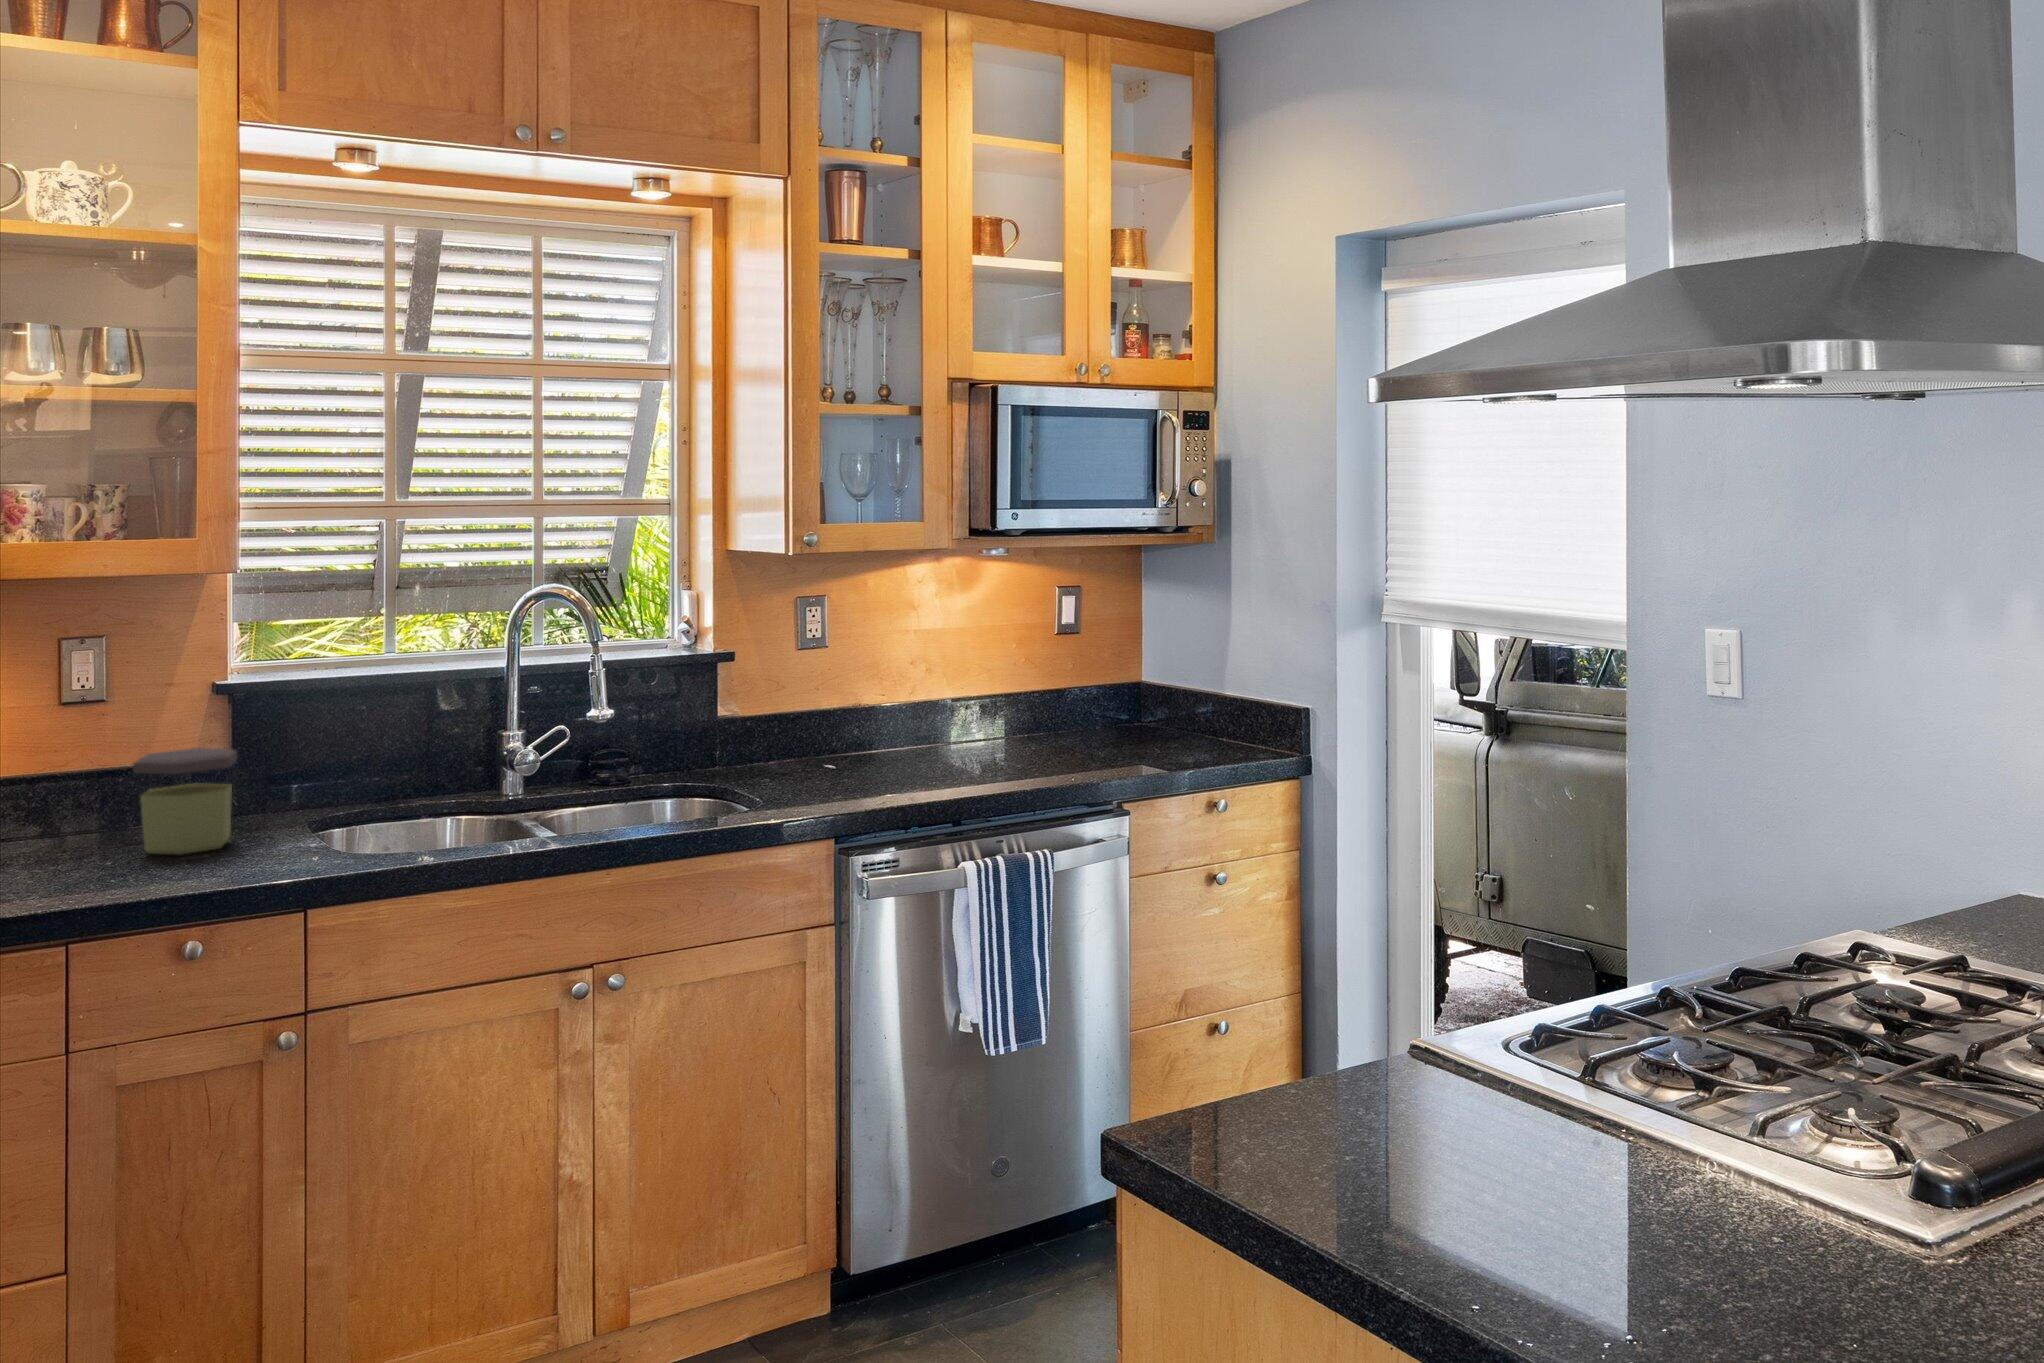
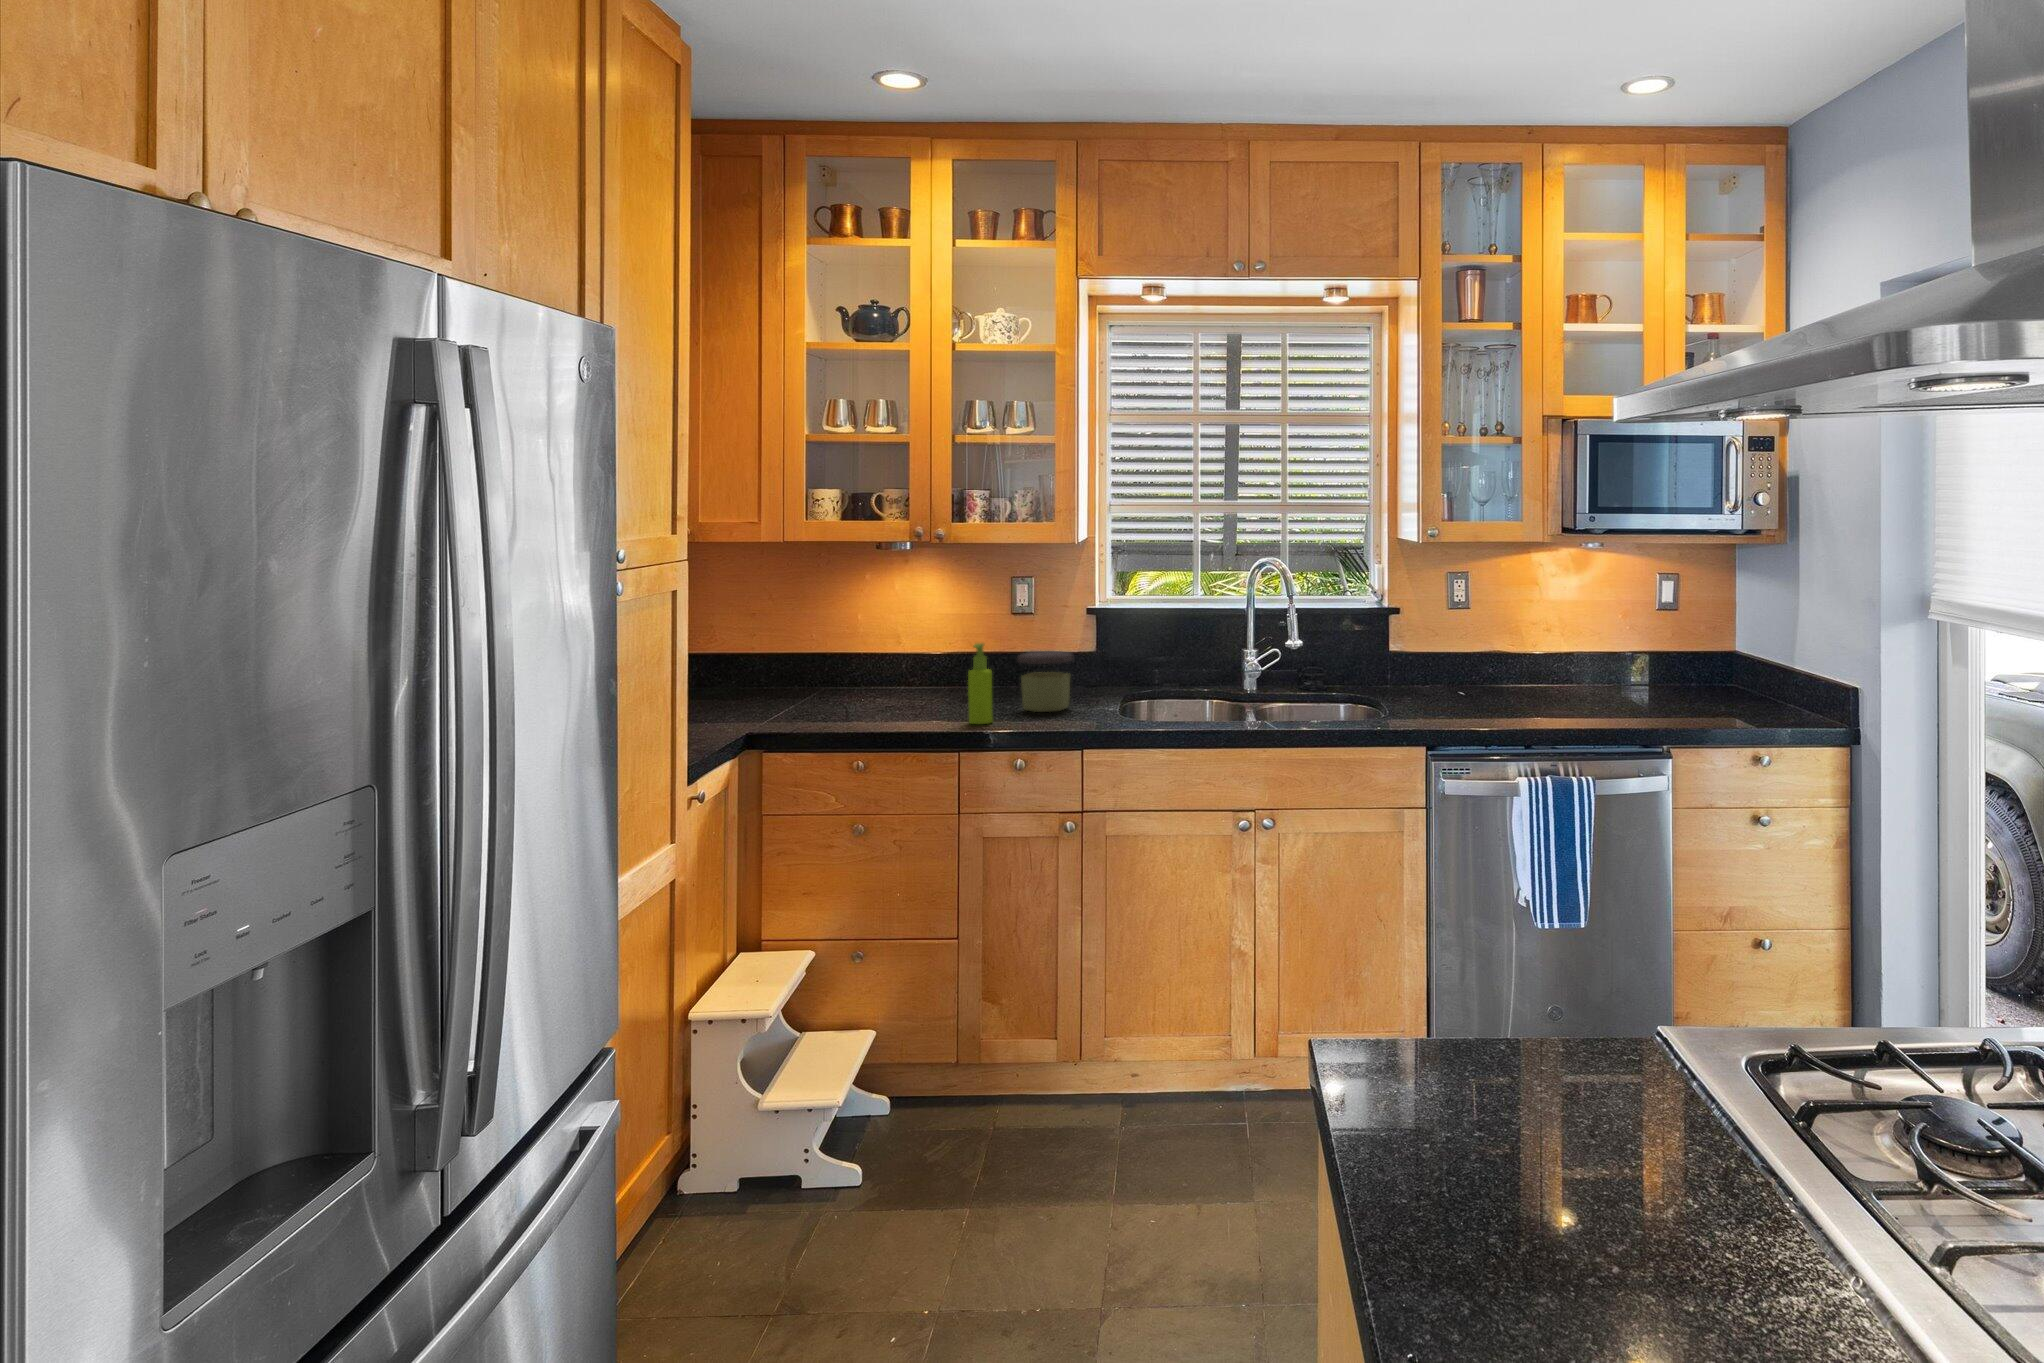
soap dispenser: none [62,747,113,889] -> present [968,643,993,724]

